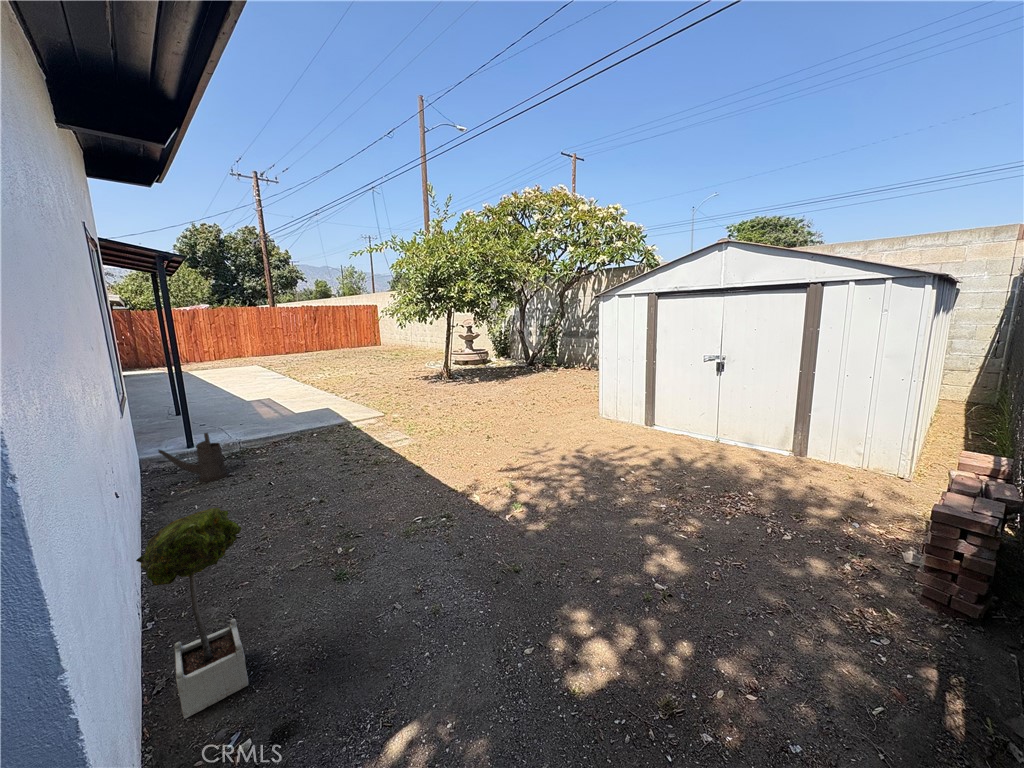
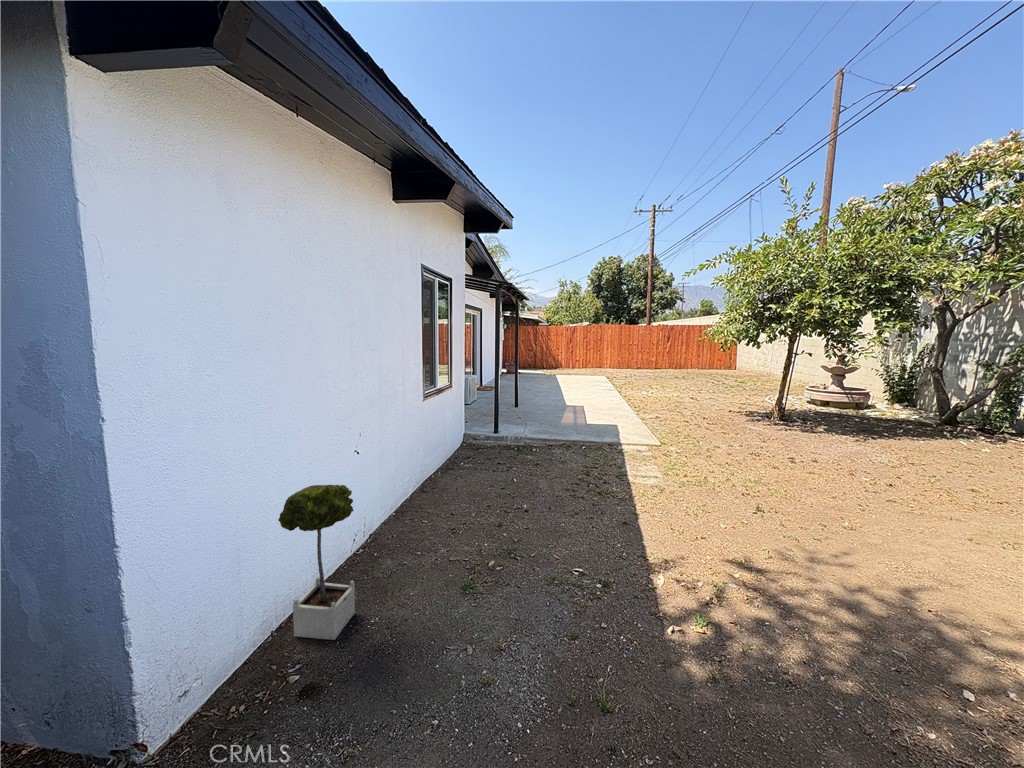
watering can: present [158,433,233,482] -> none [452,423,499,465]

